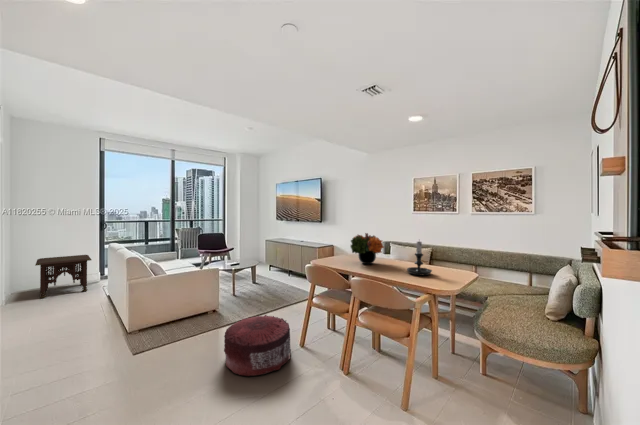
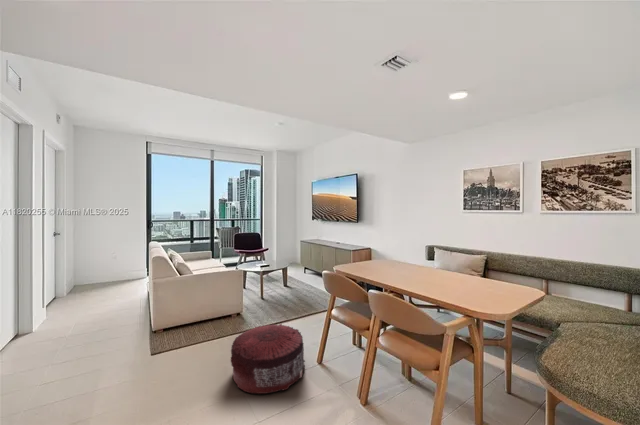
flower arrangement: present [351,233,384,264] -> none [374,236,418,273]
candle holder: present [407,241,432,276] -> none [443,245,478,291]
side table: present [35,255,91,298] -> none [91,251,138,290]

